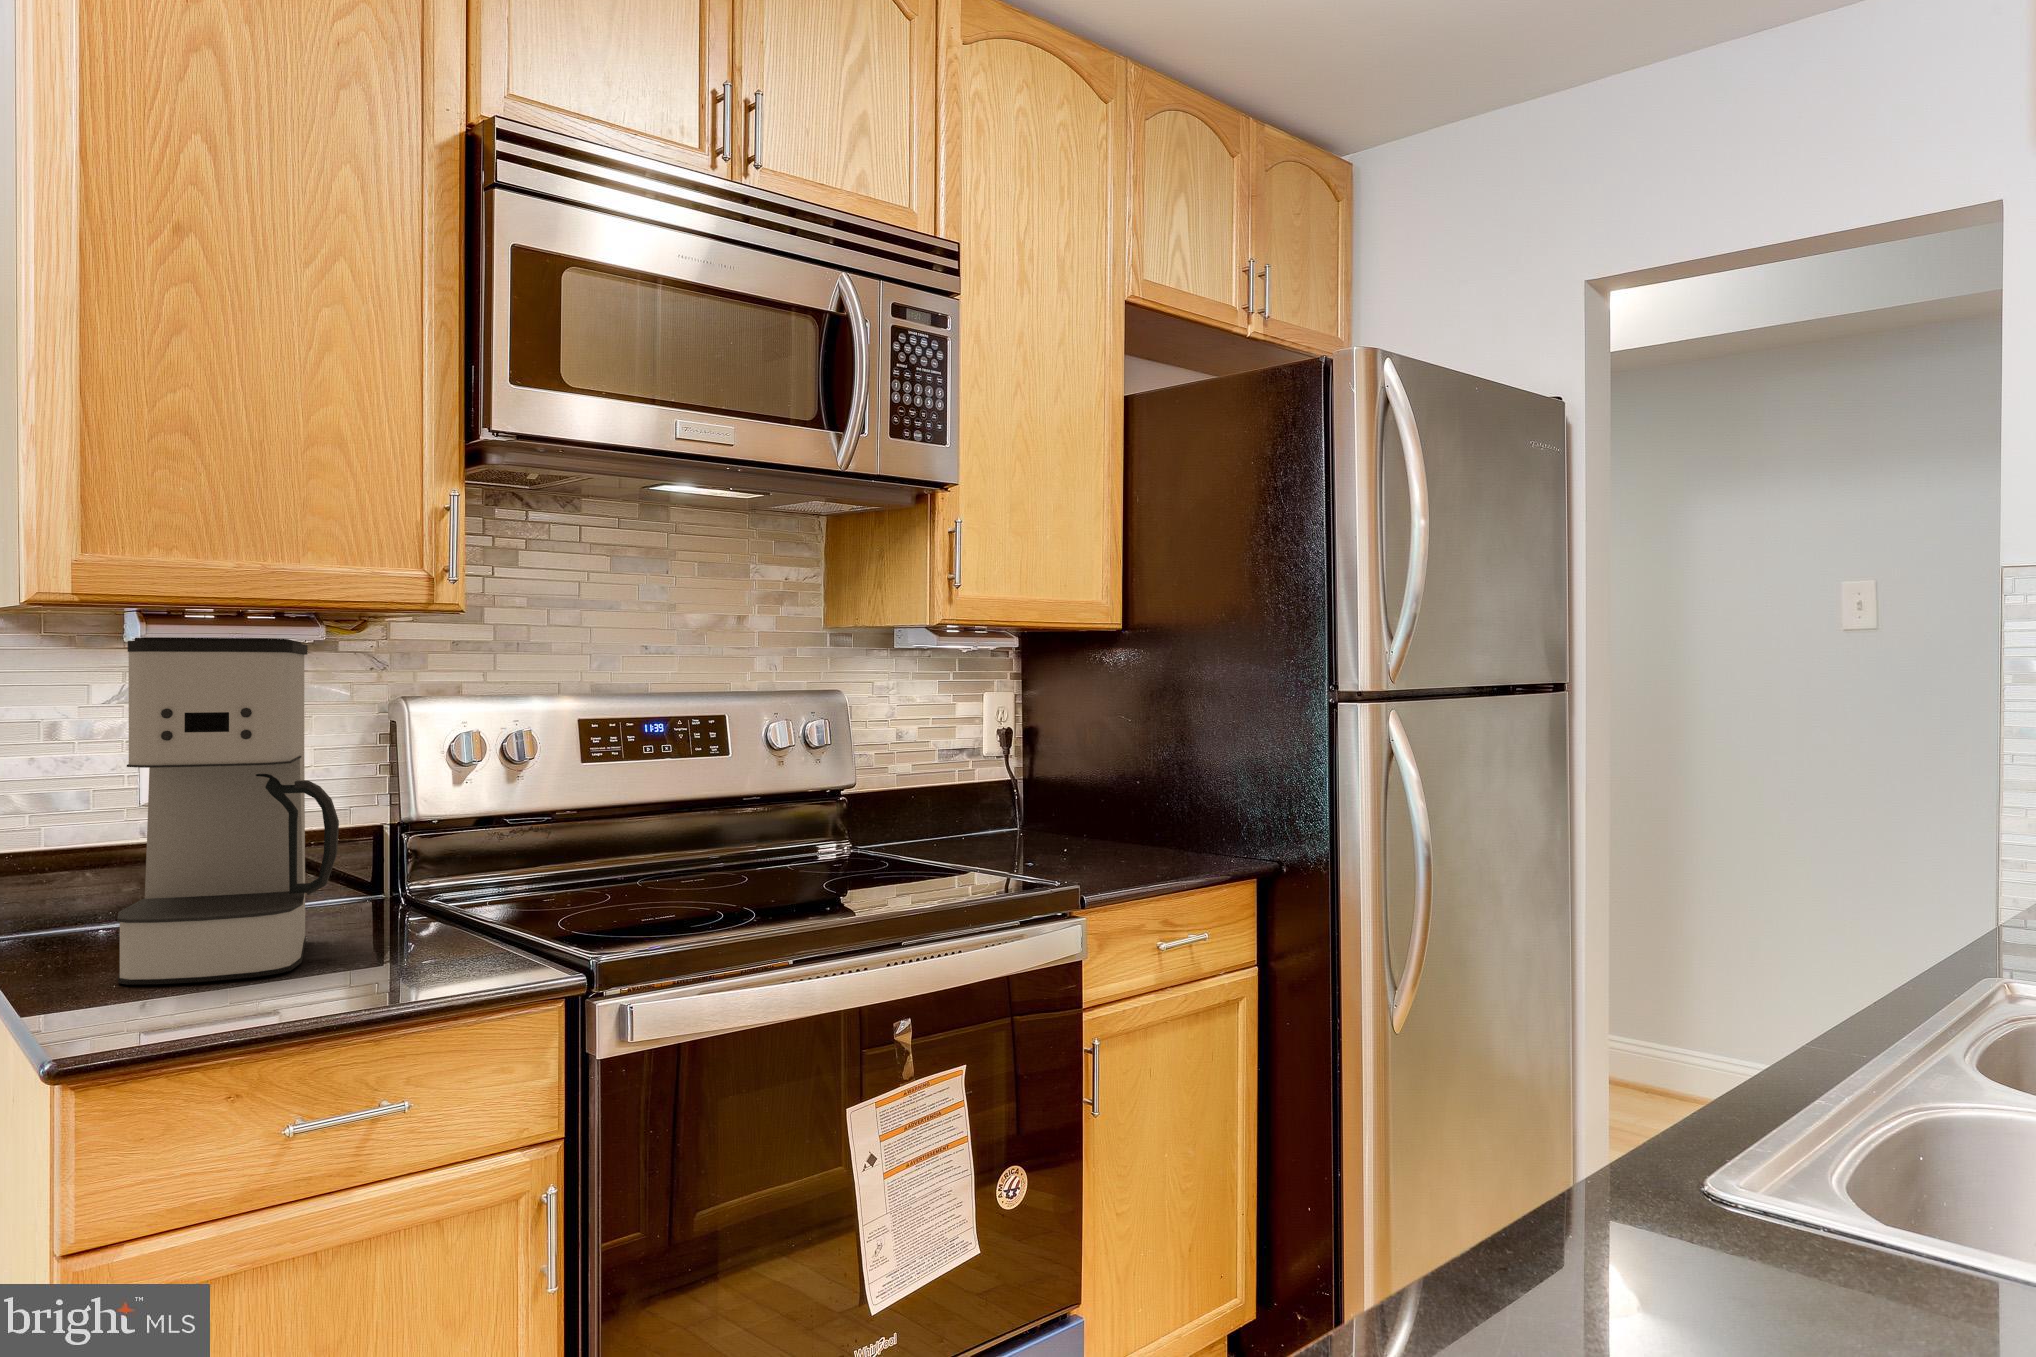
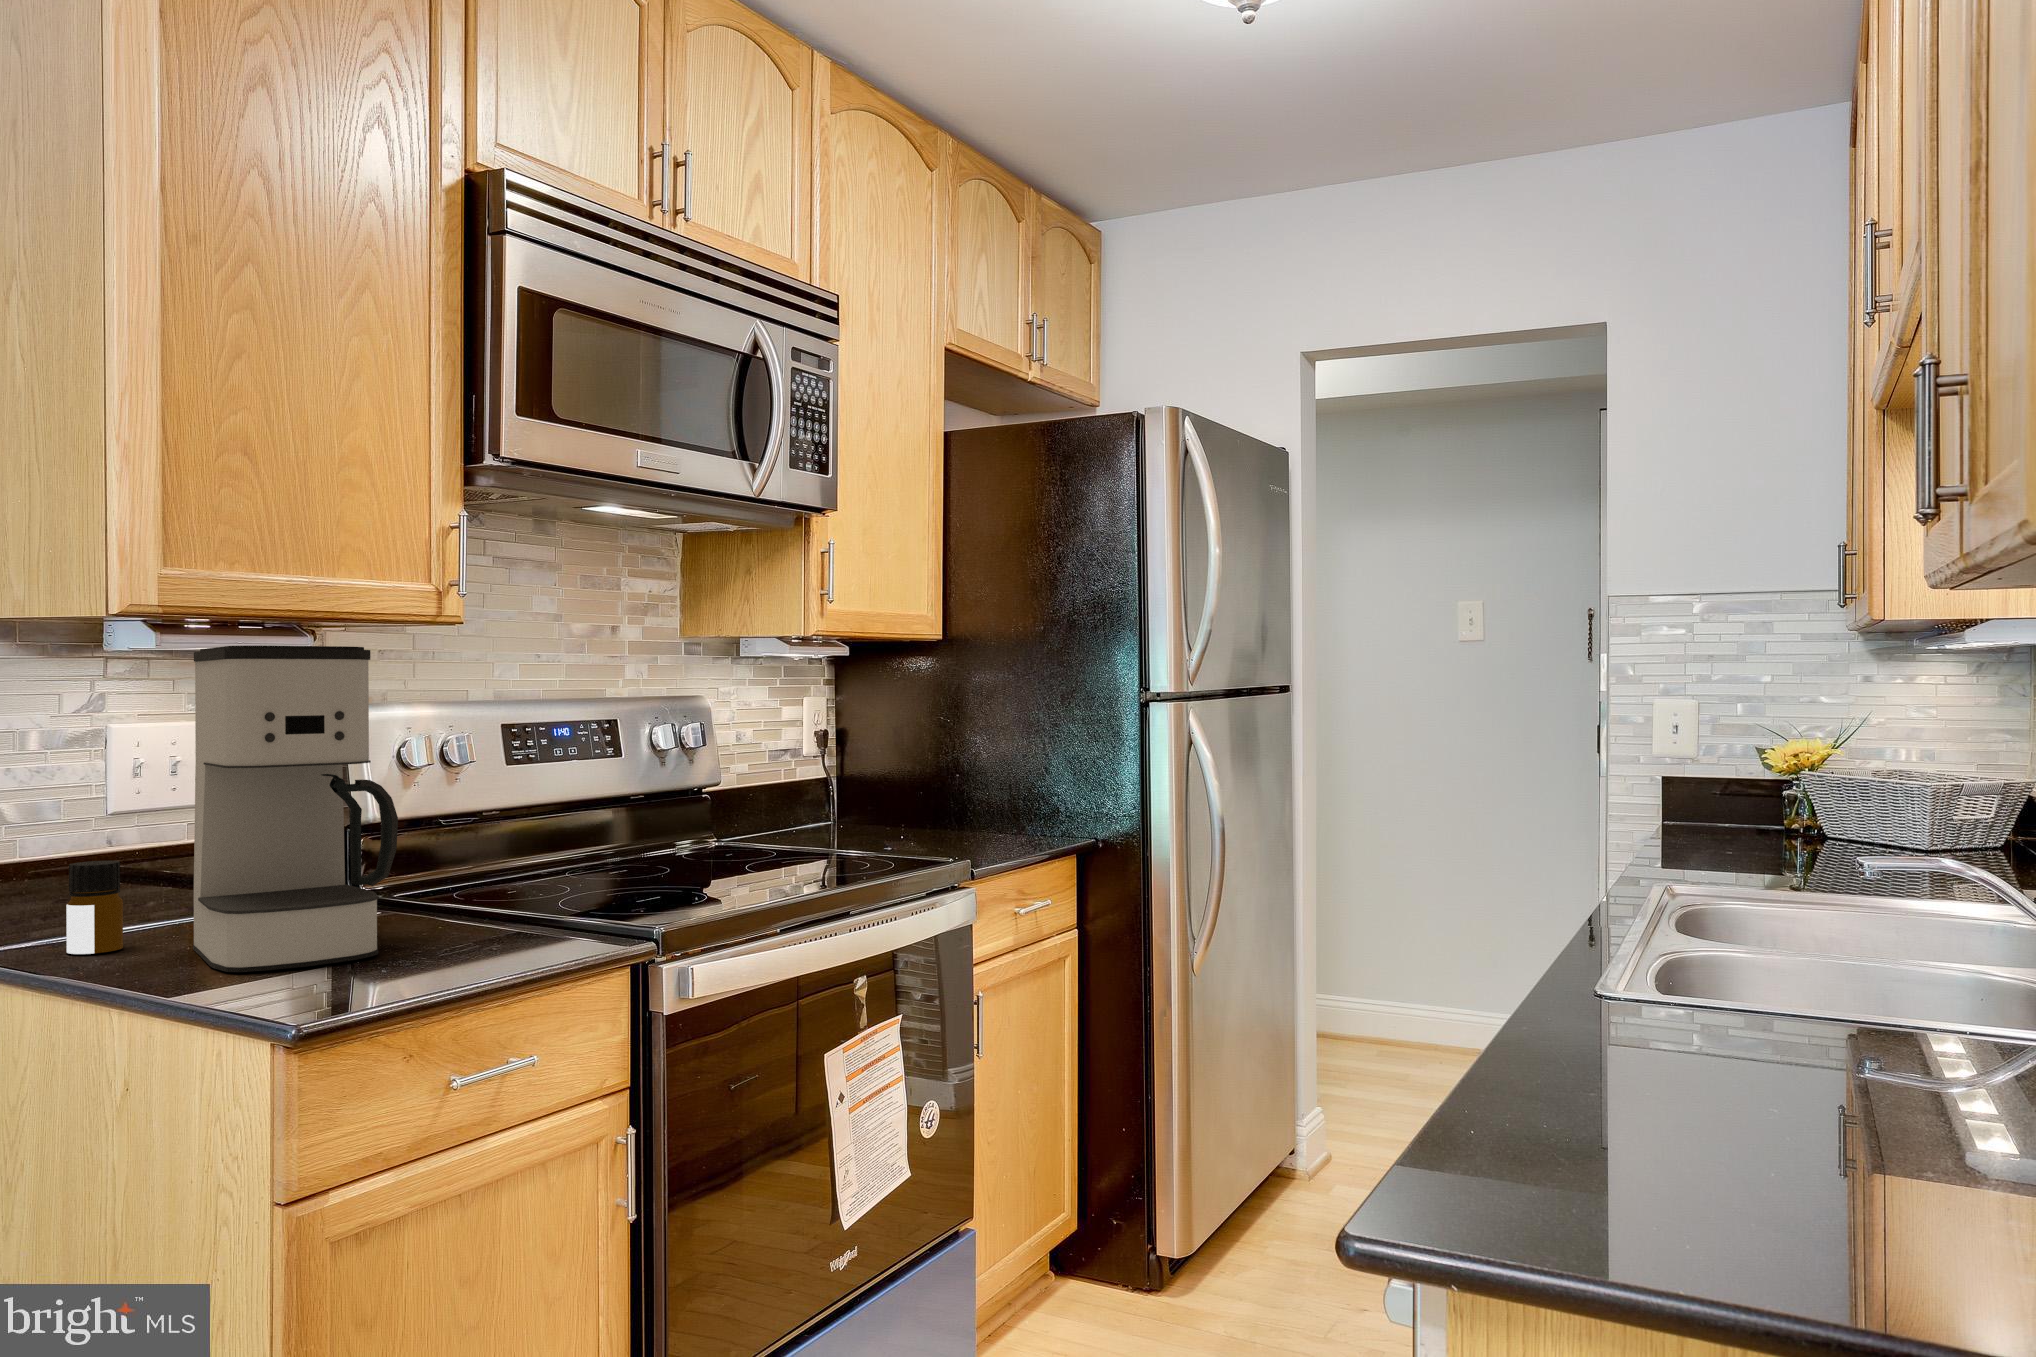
bottle: none [46,855,104,949] -> present [67,861,123,954]

